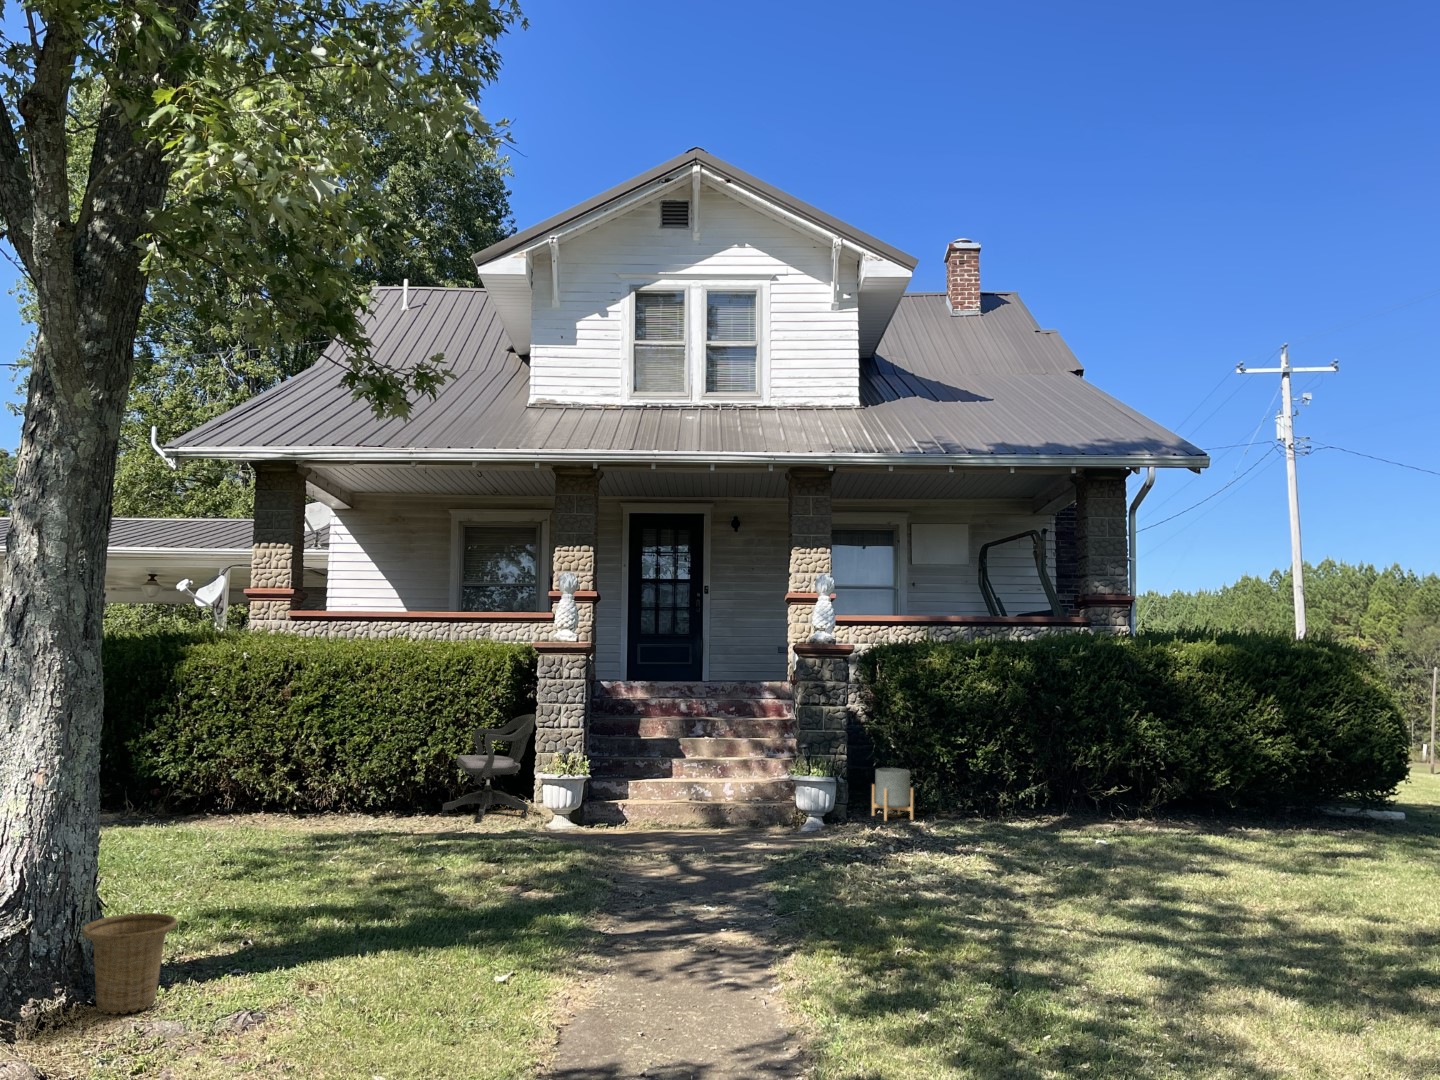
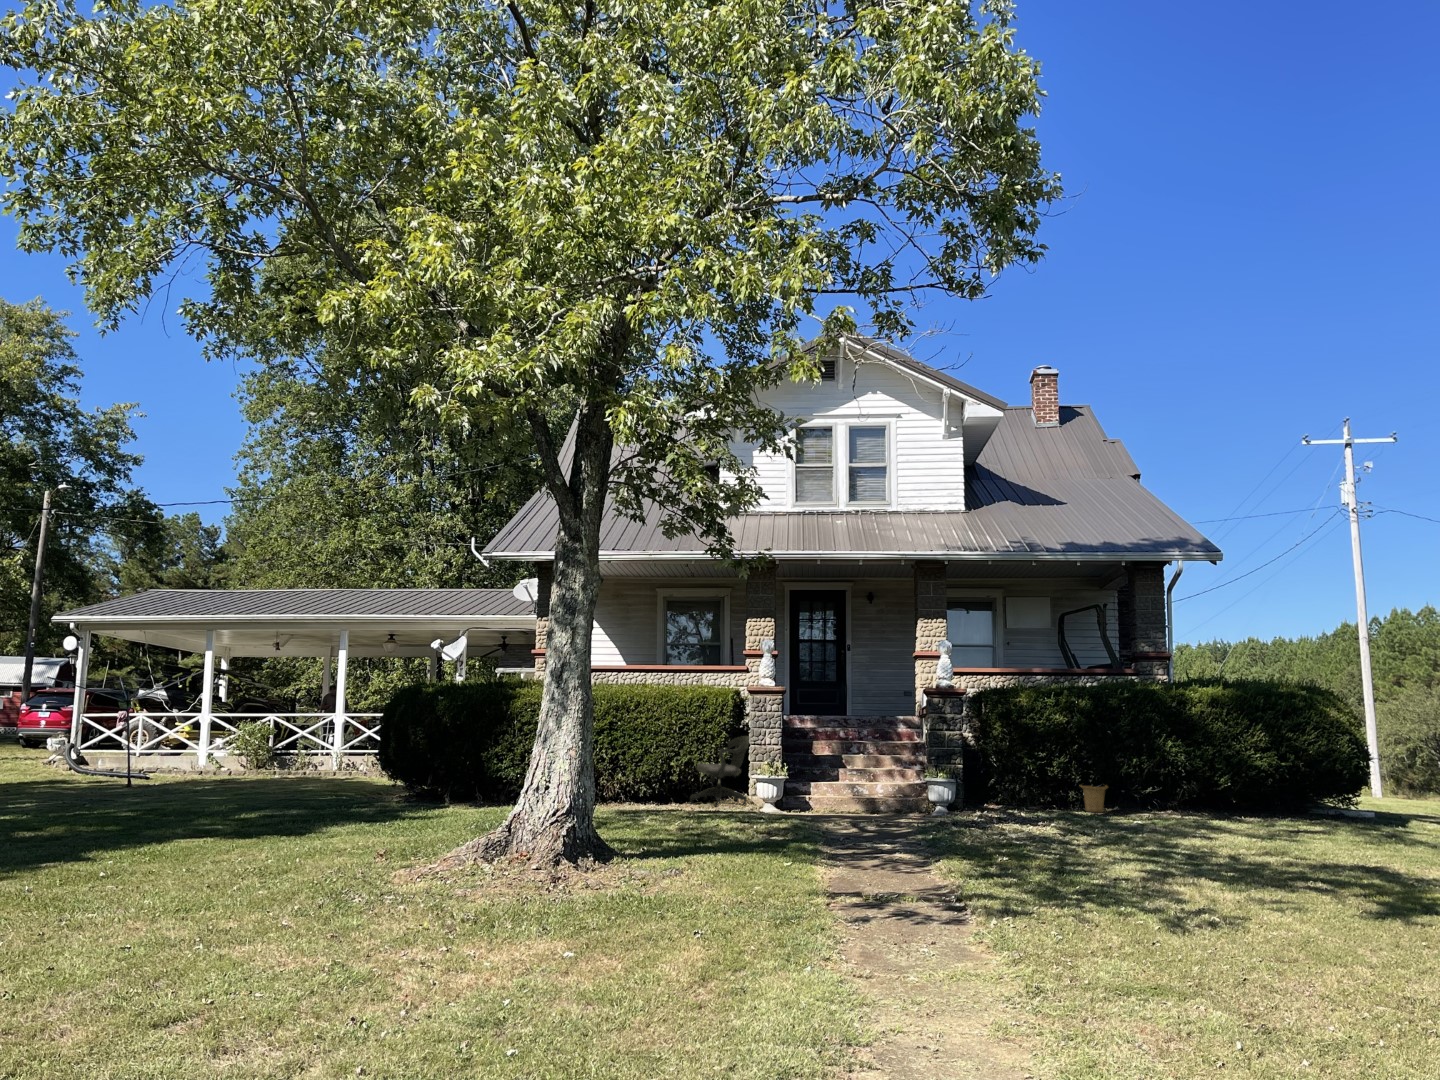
planter: present [872,768,913,821] -> none [981,774,1010,810]
basket: present [82,913,177,1014] -> present [1080,785,1108,813]

